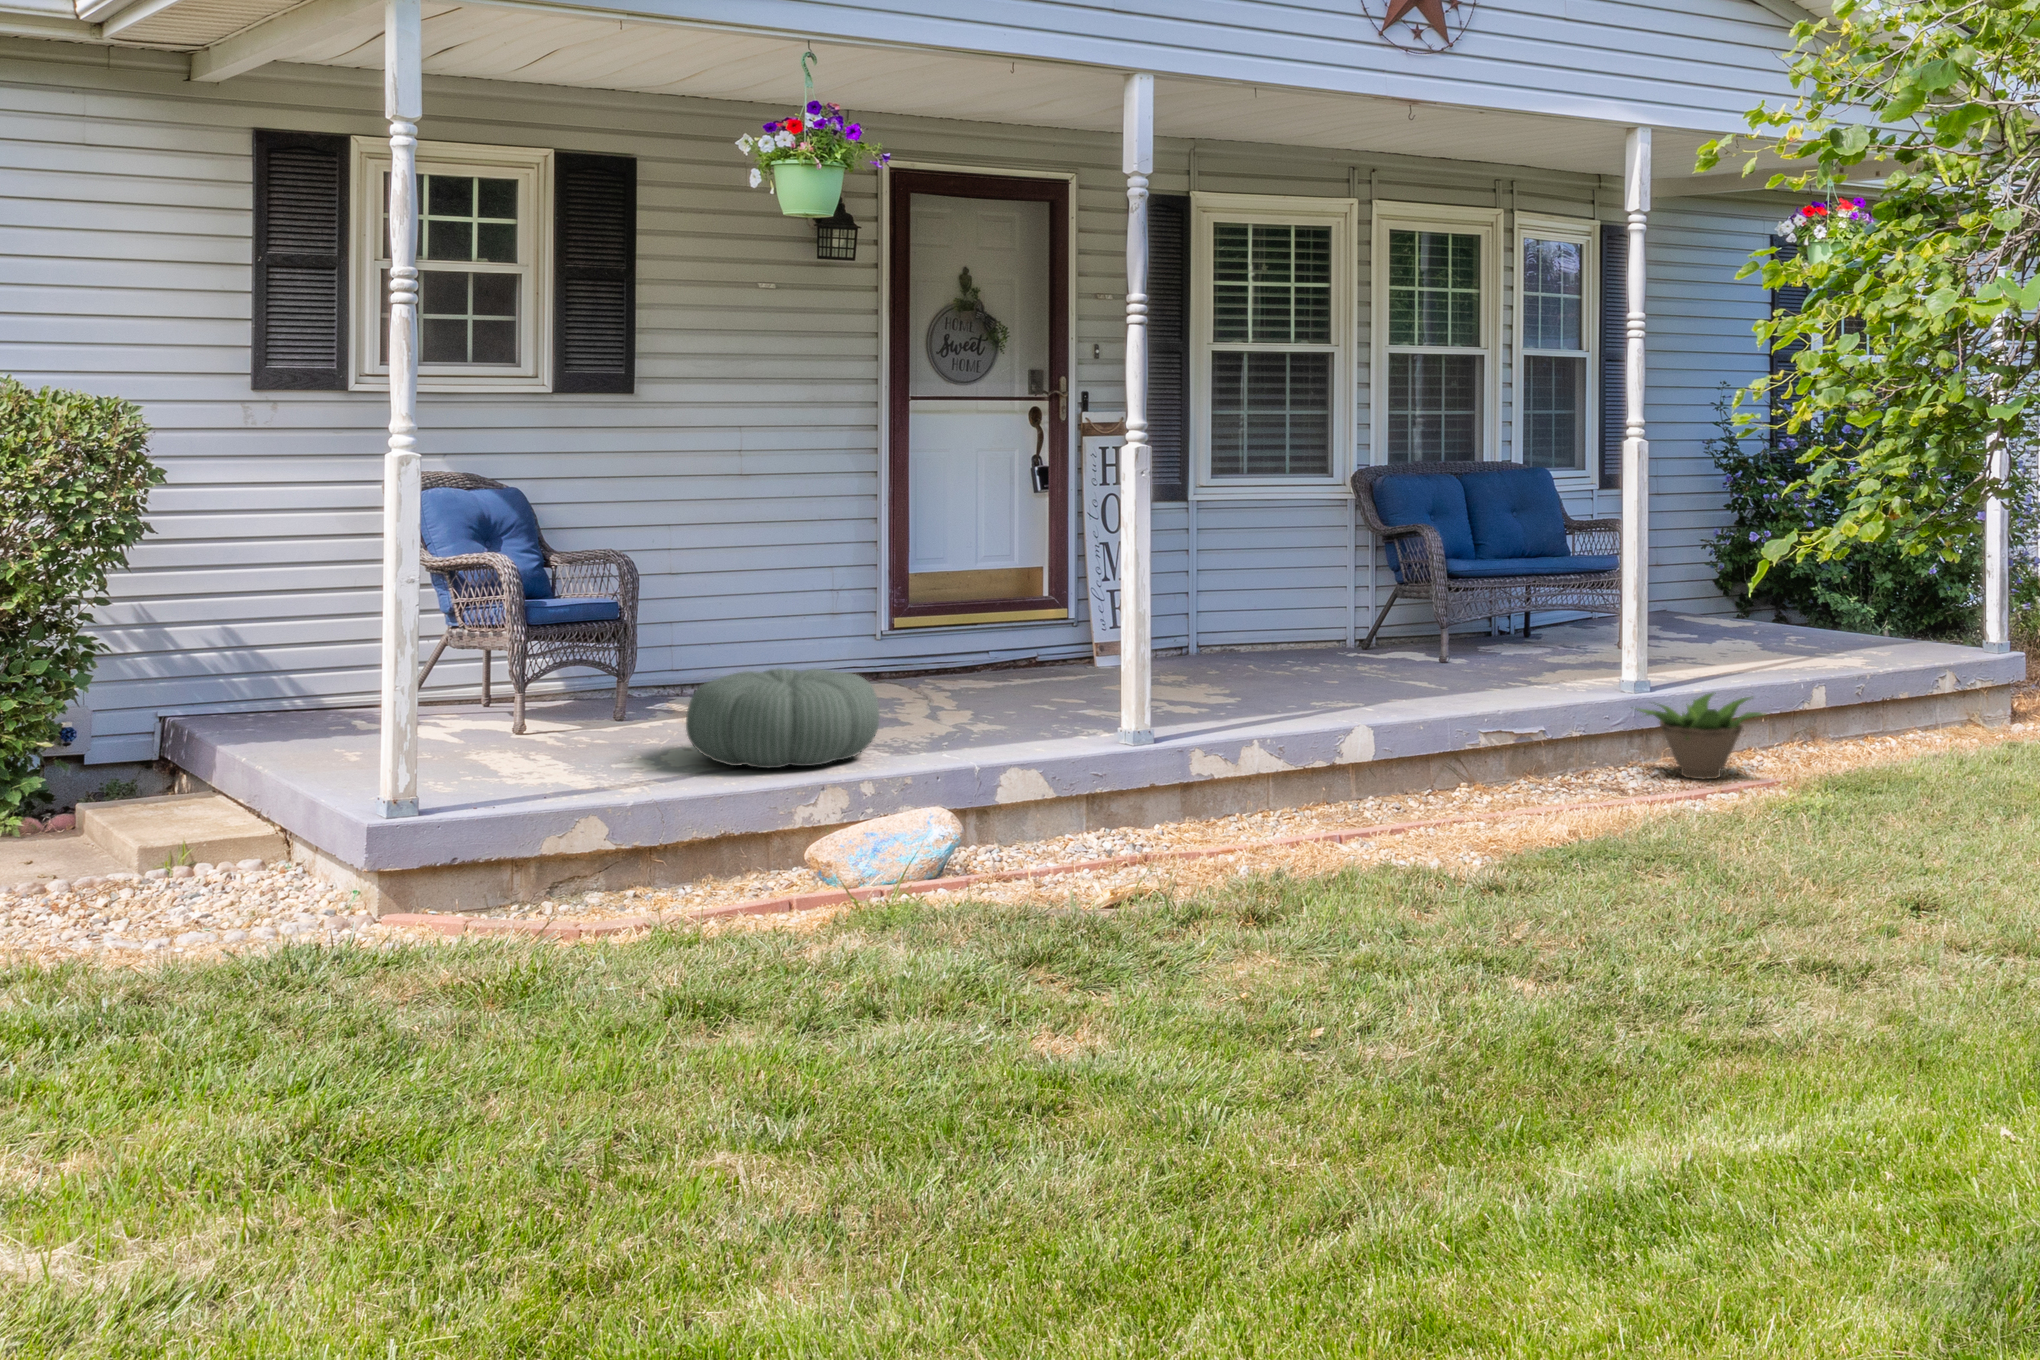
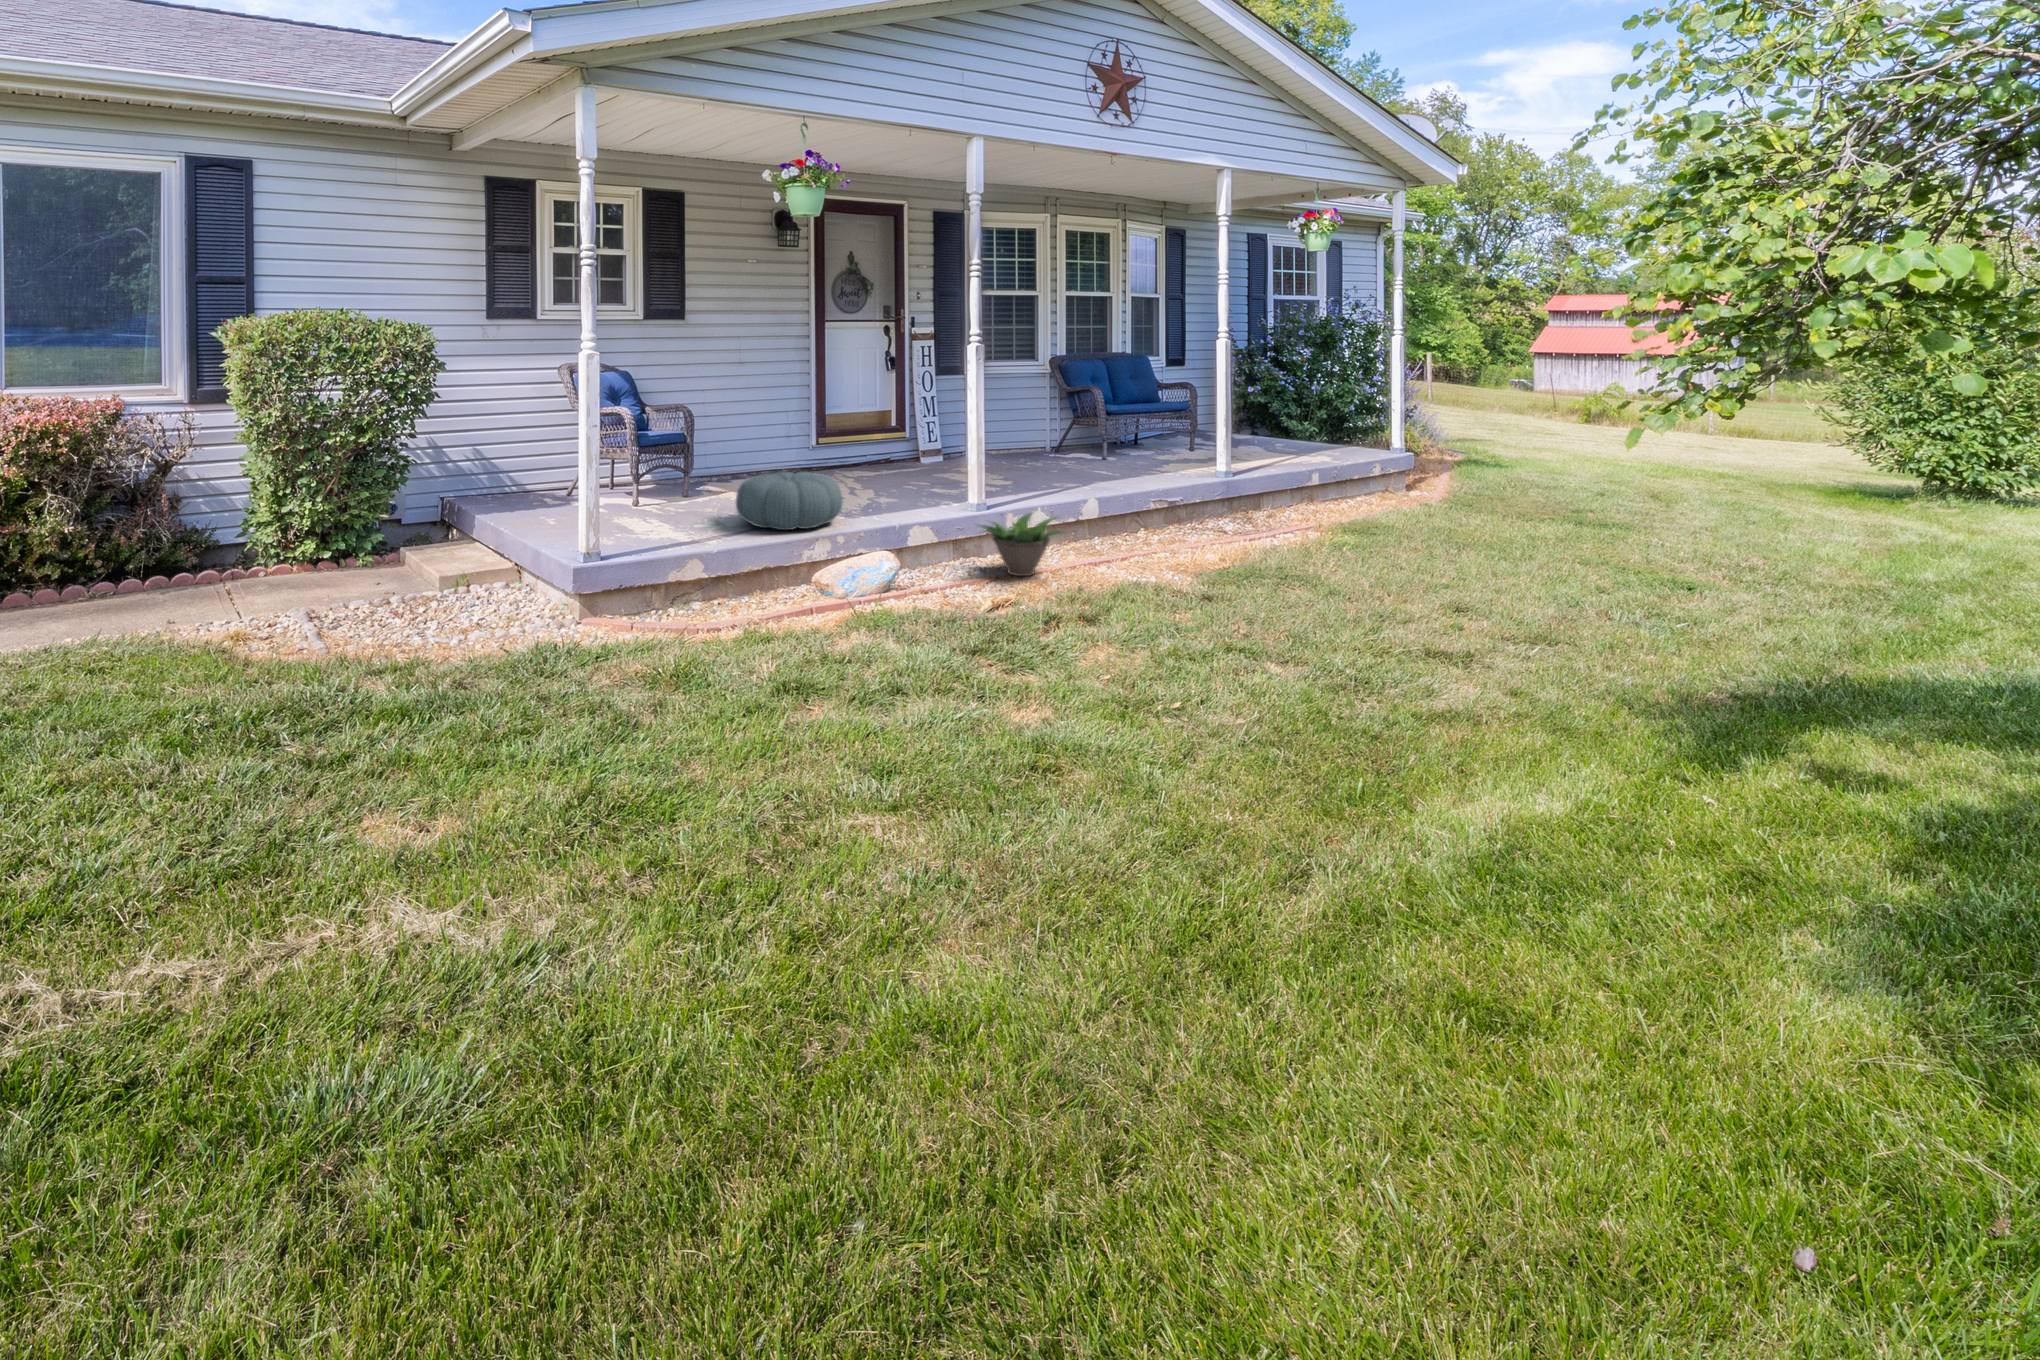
decorative plant: present [1638,693,1765,779] -> present [979,513,1063,576]

